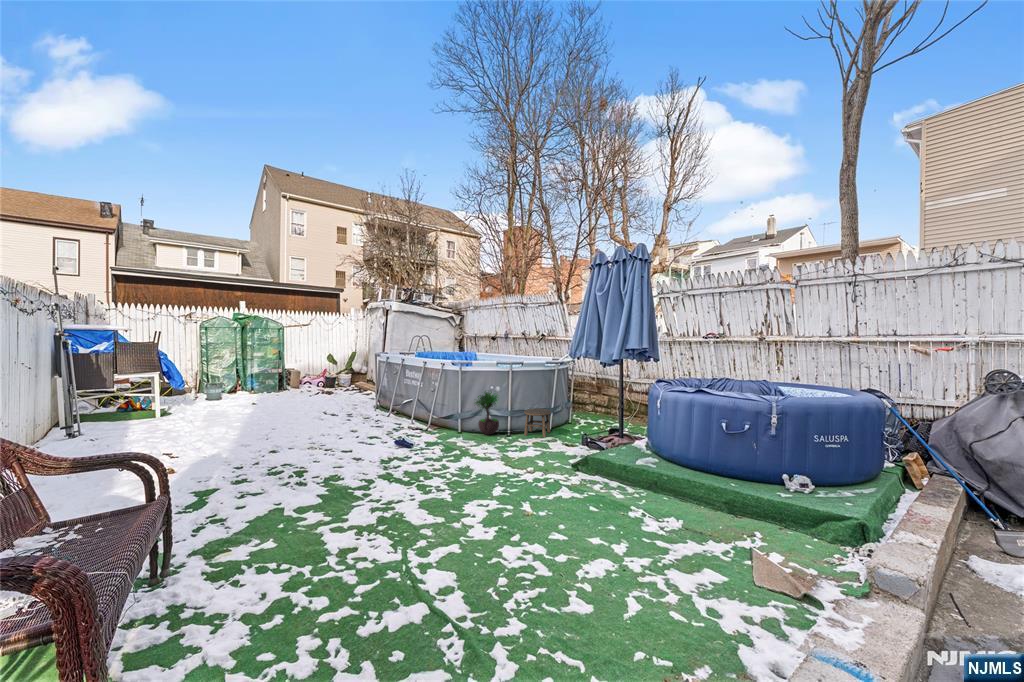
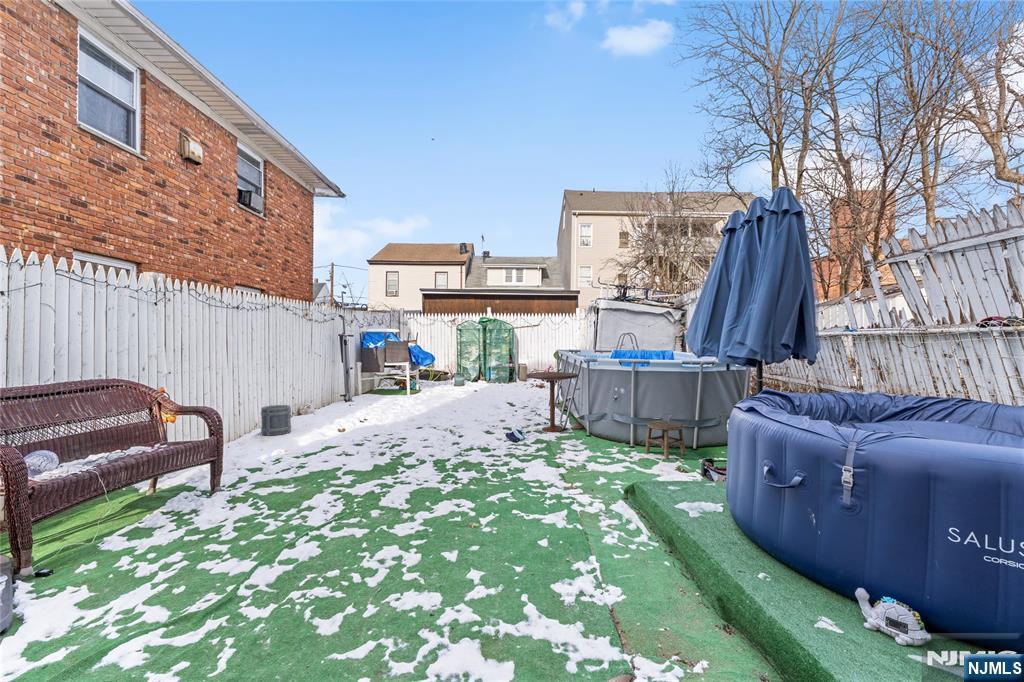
pedestal table: none [400,376,450,433] -> present [526,372,578,432]
potted tree: present [475,391,499,435] -> none [583,388,619,444]
bucket: none [27,455,88,509] -> present [261,405,291,436]

